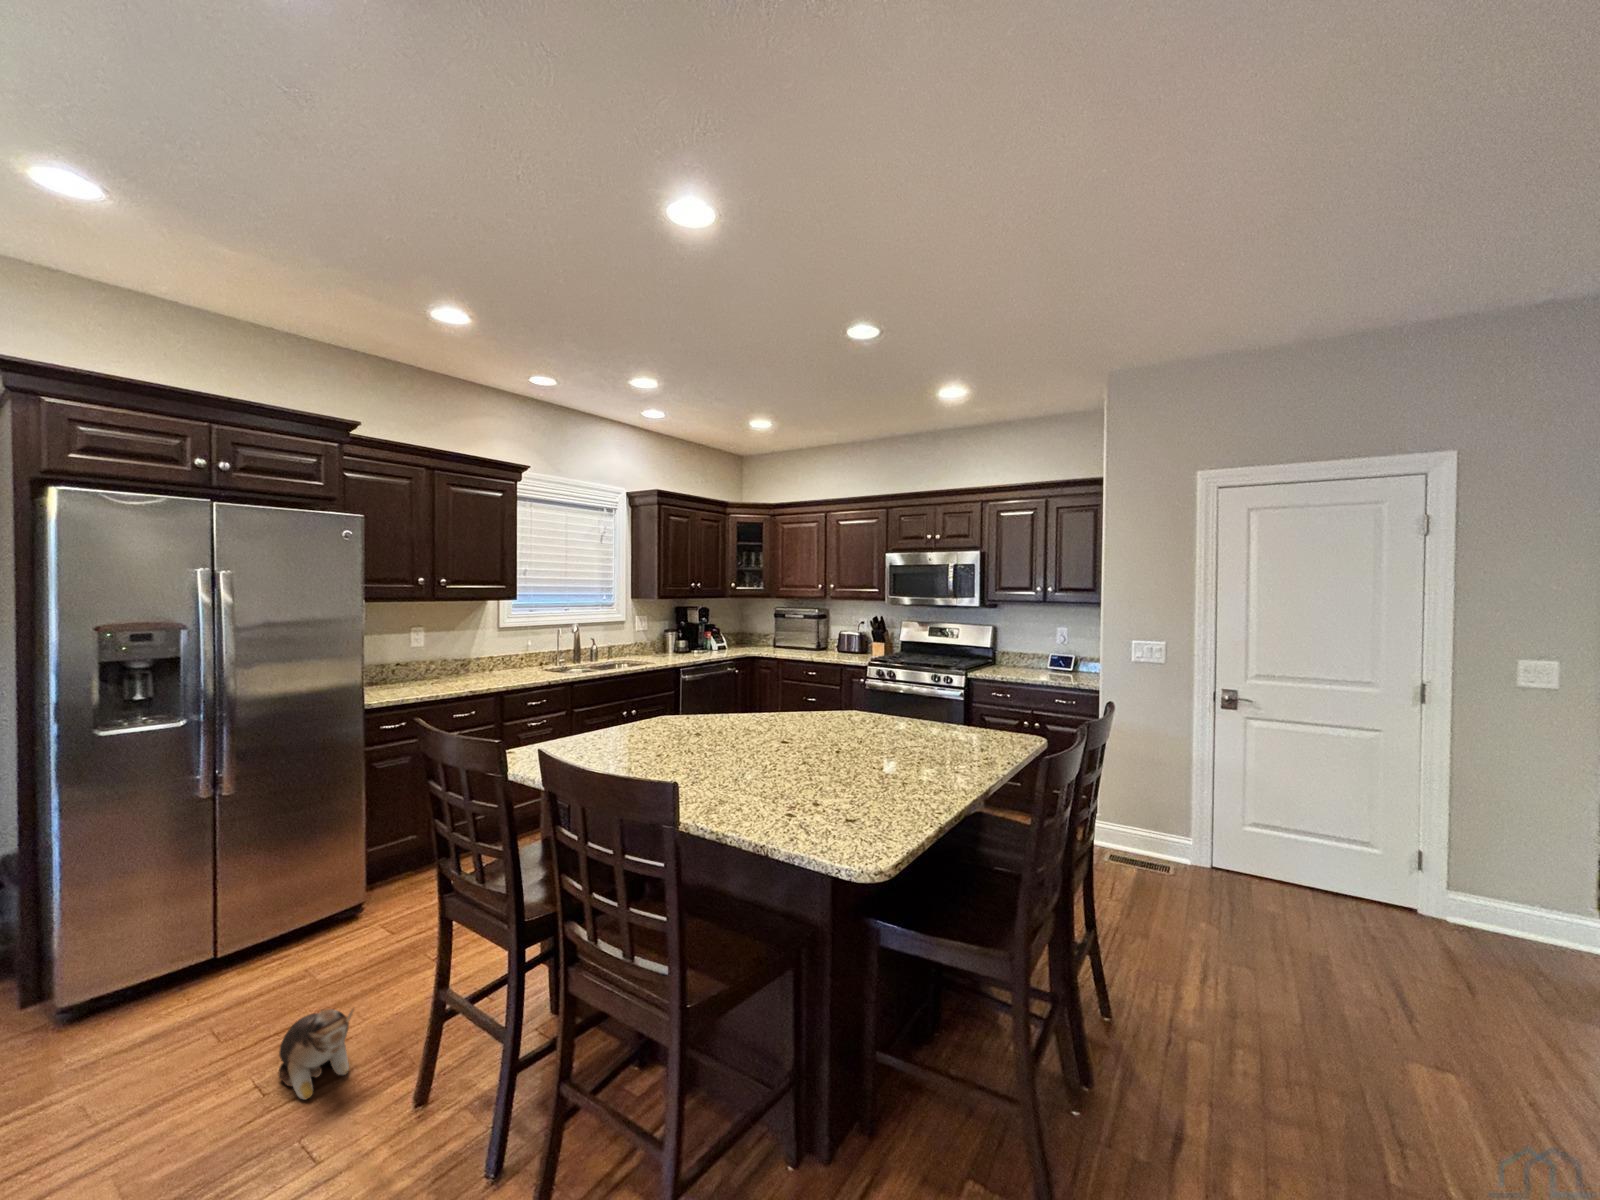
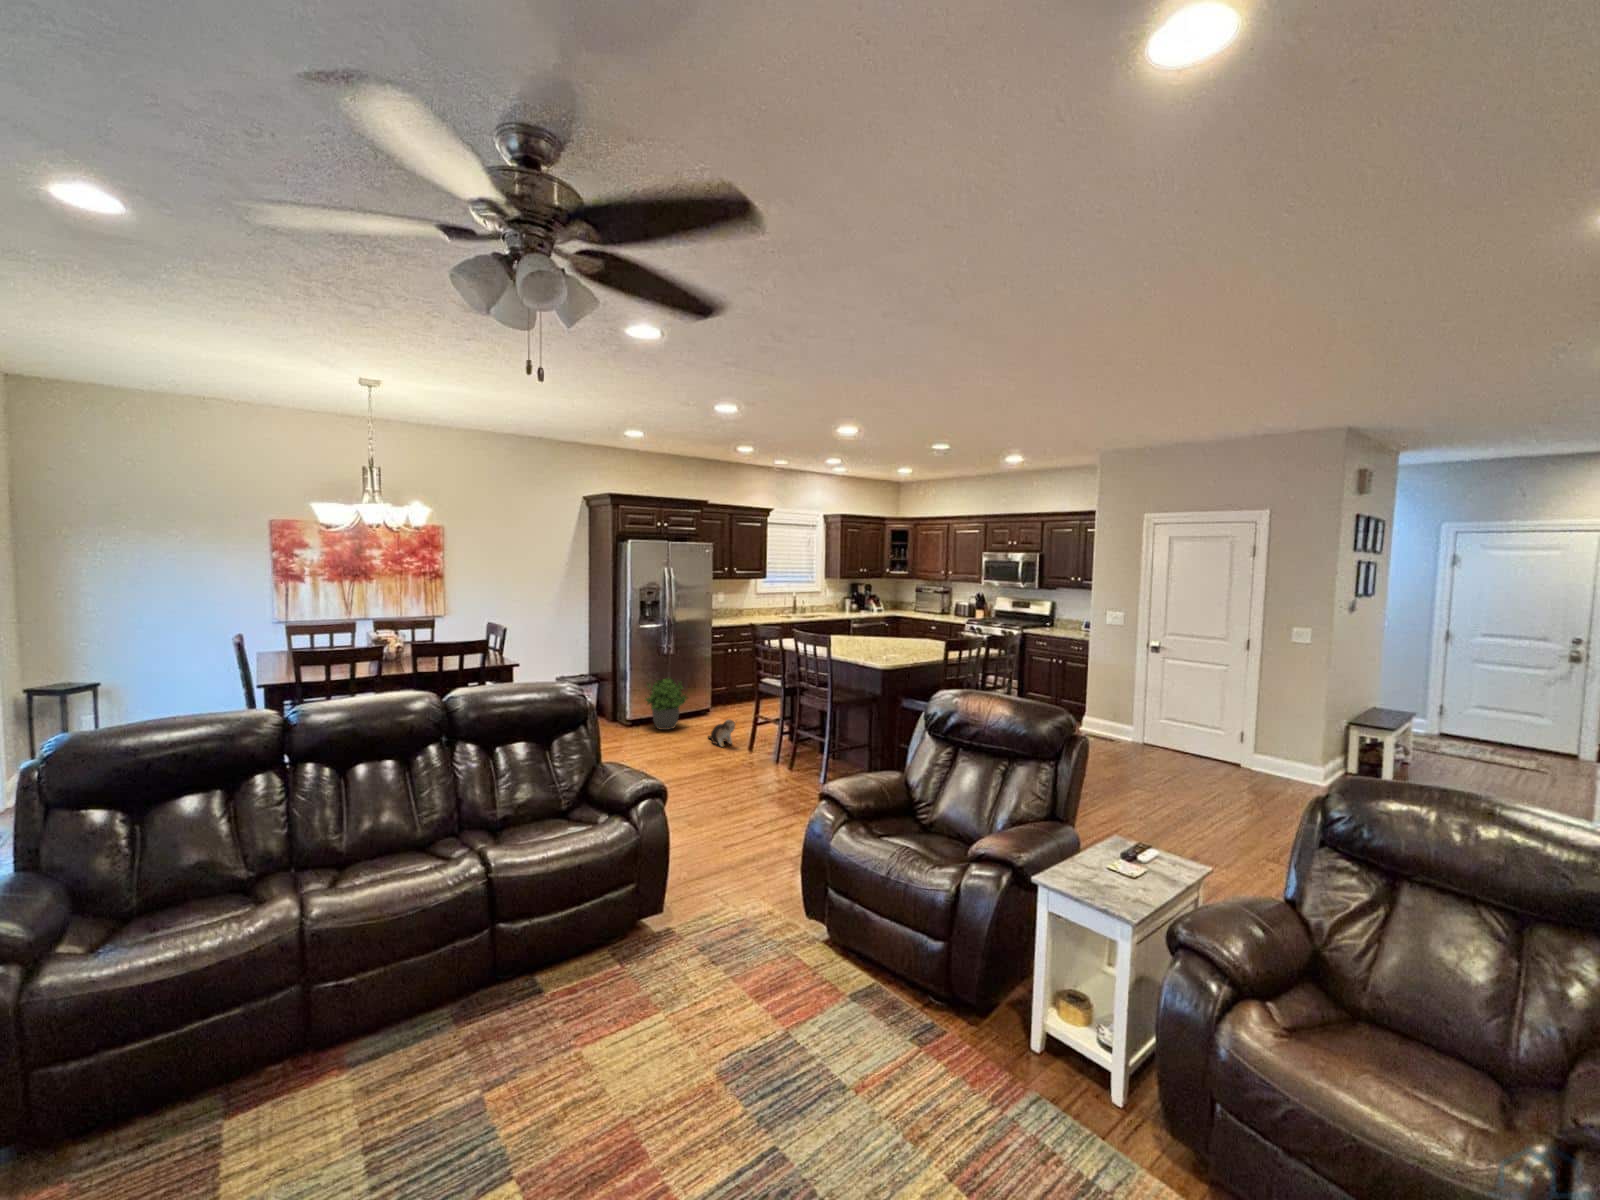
potted plant: none [91,858,257,1022] -> present [645,678,688,730]

